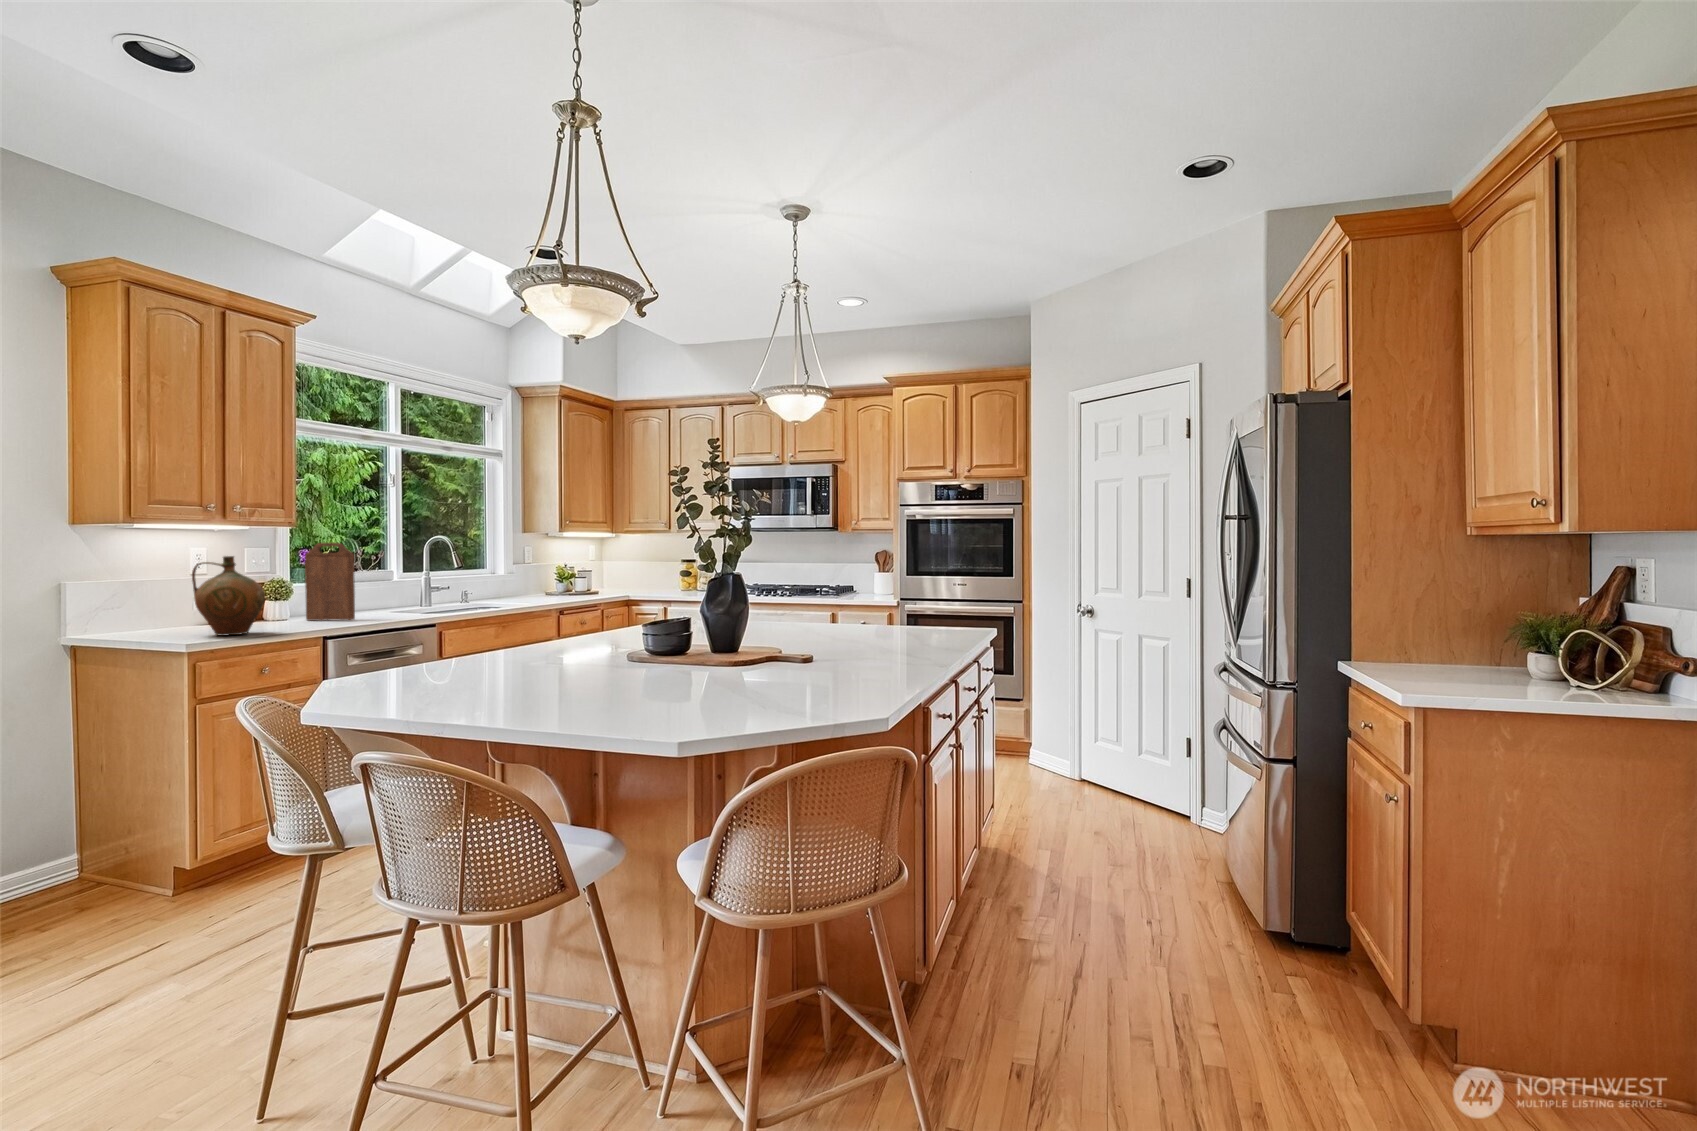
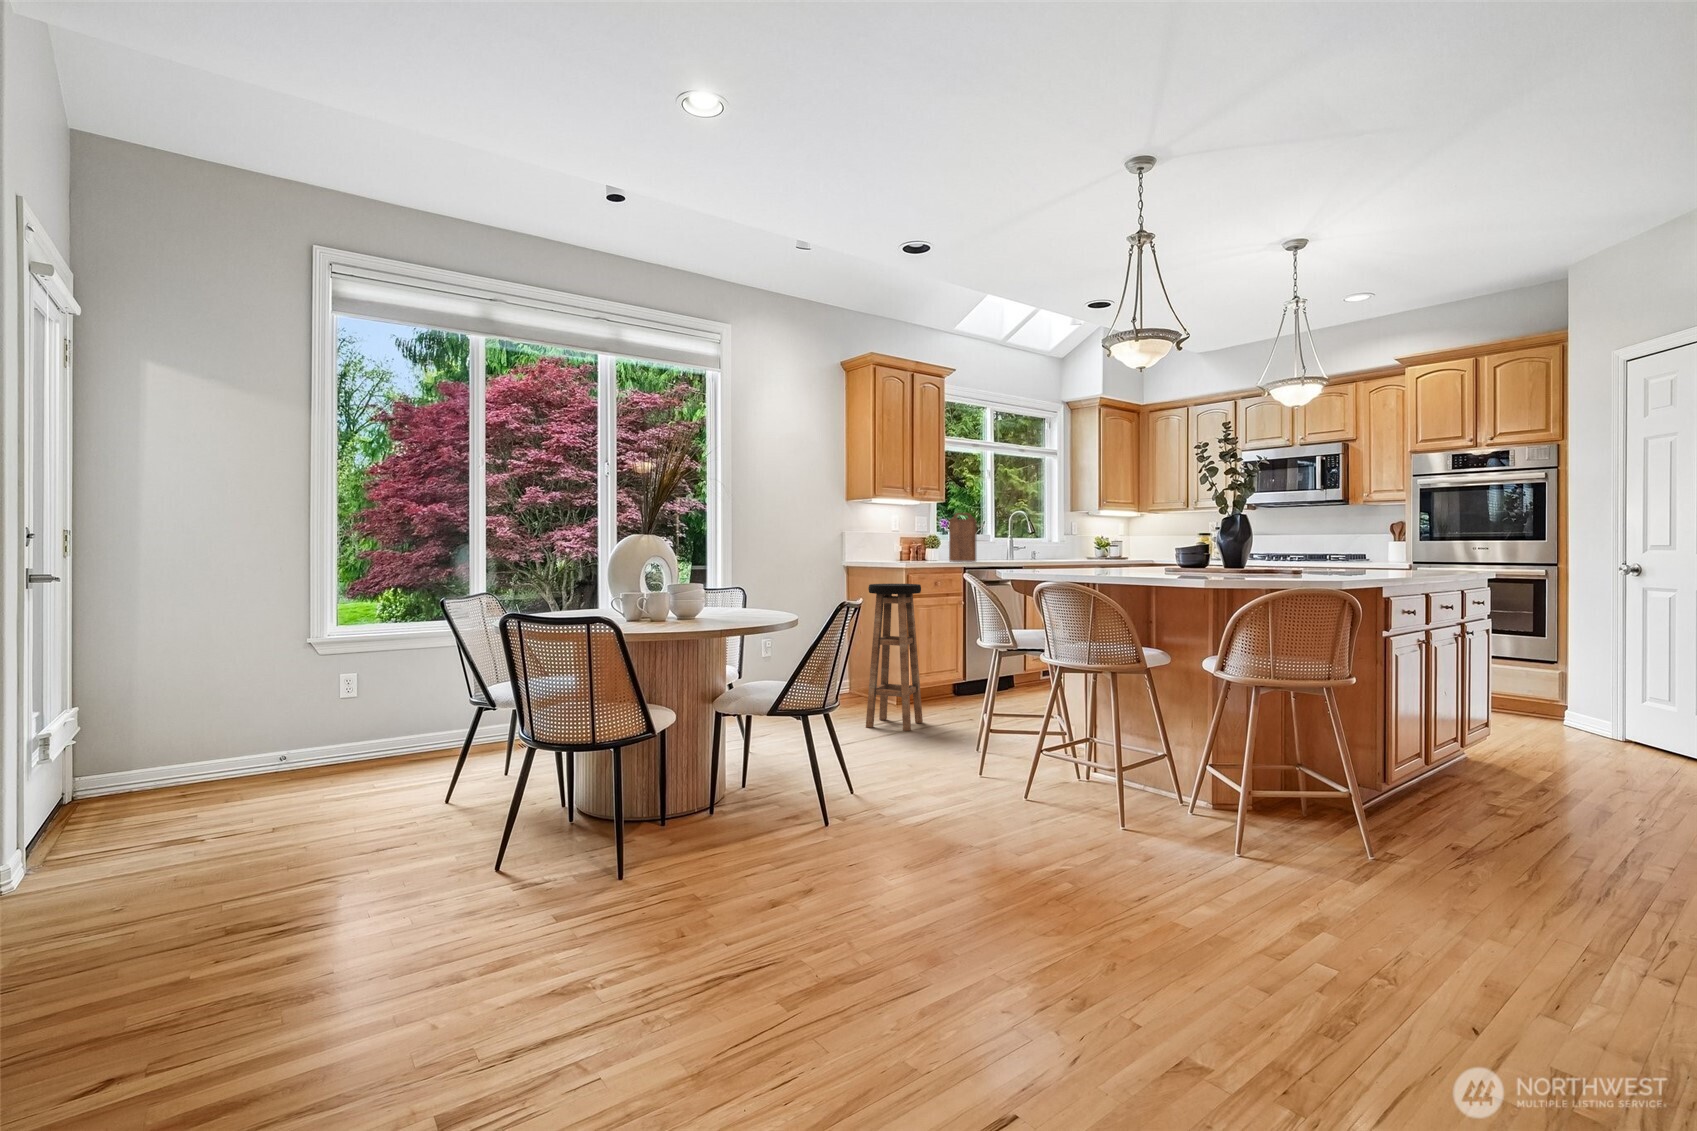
ceramic jug: present [192,556,265,636] -> none [903,518,937,563]
bar stool: none [55,689,209,992] -> present [866,584,923,731]

